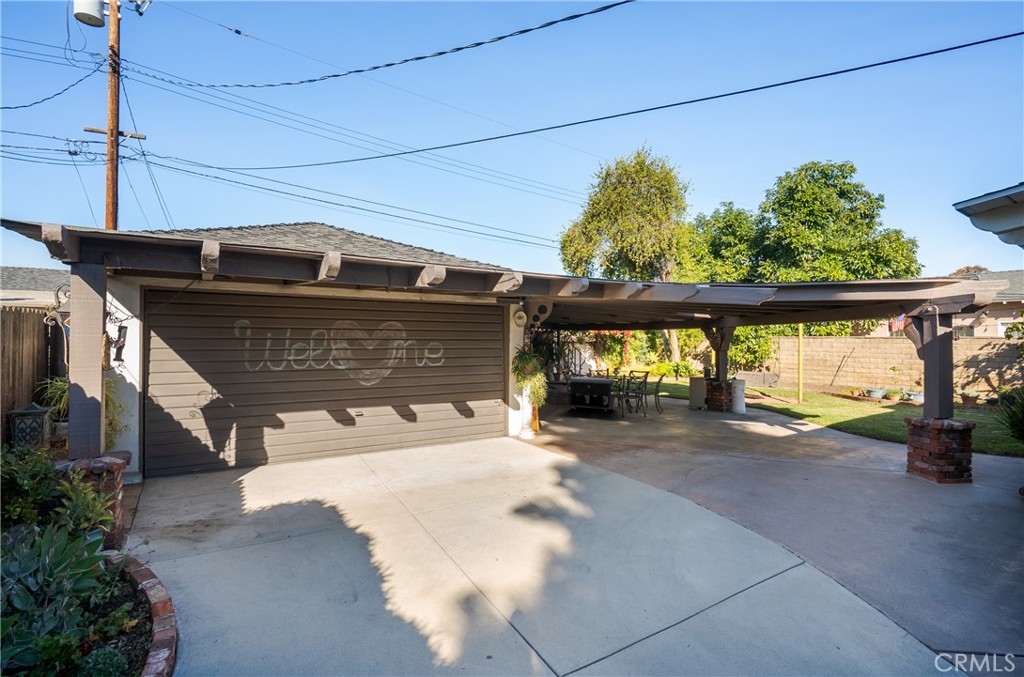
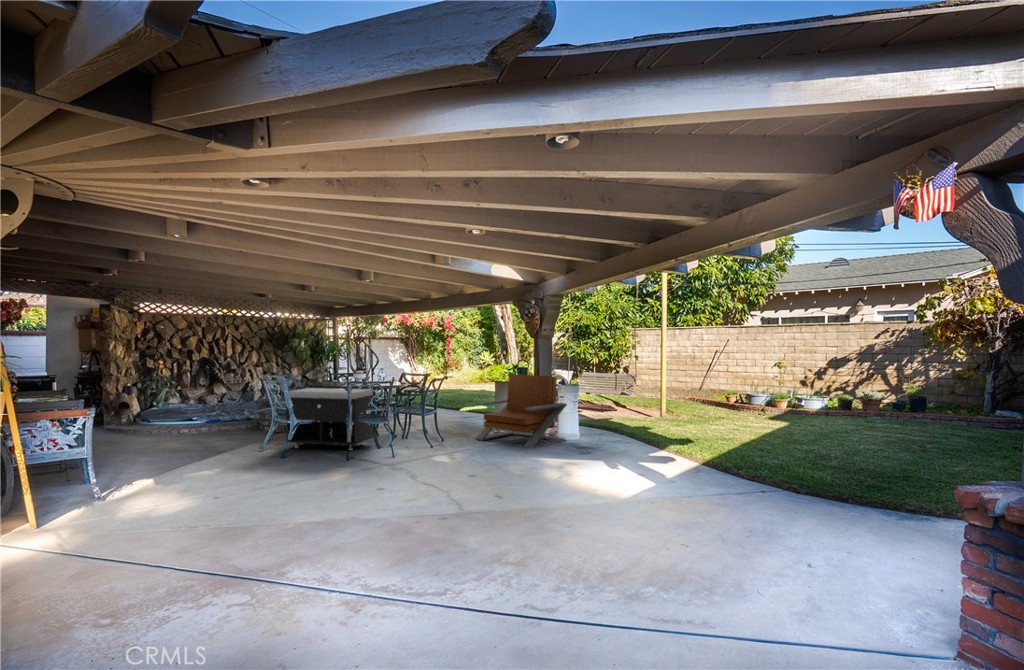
lounge chair: none [673,371,731,415] -> present [476,374,567,449]

